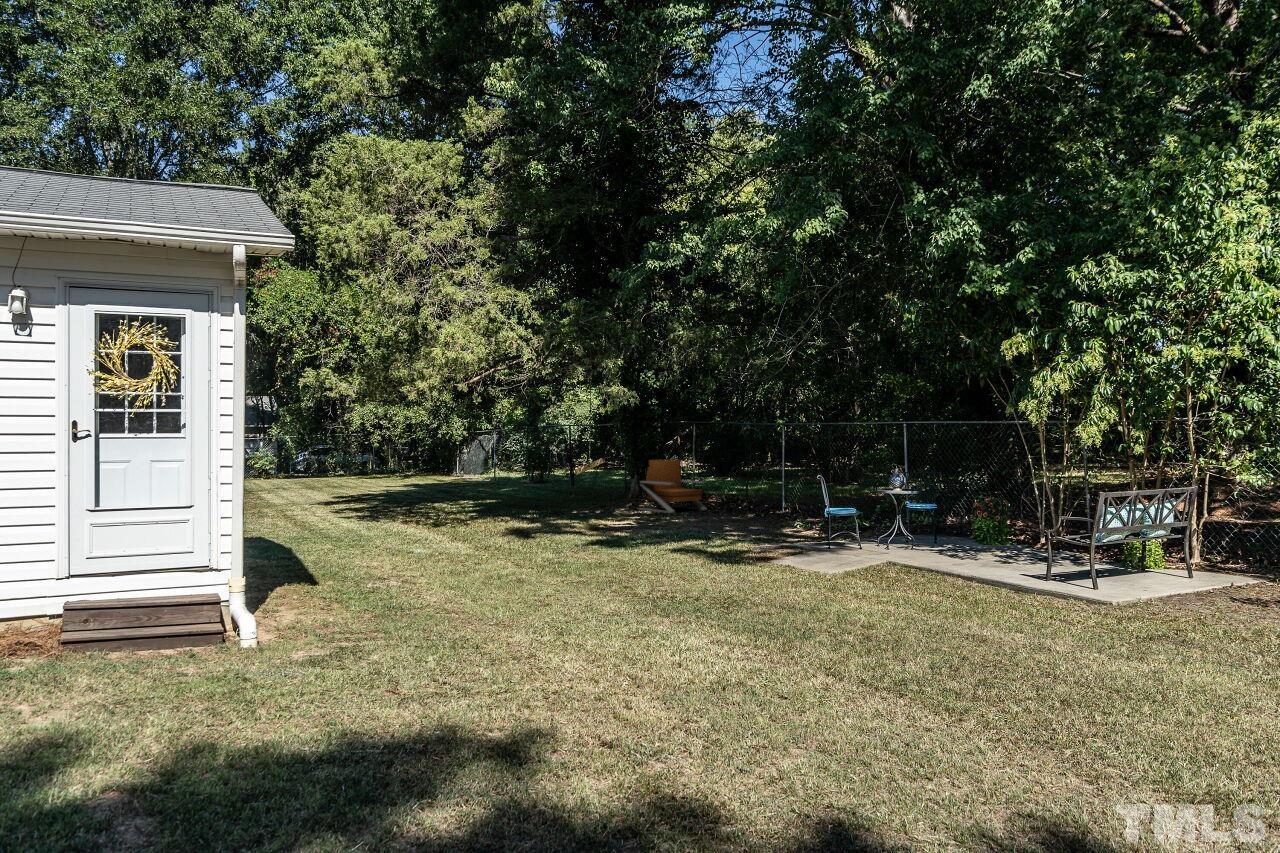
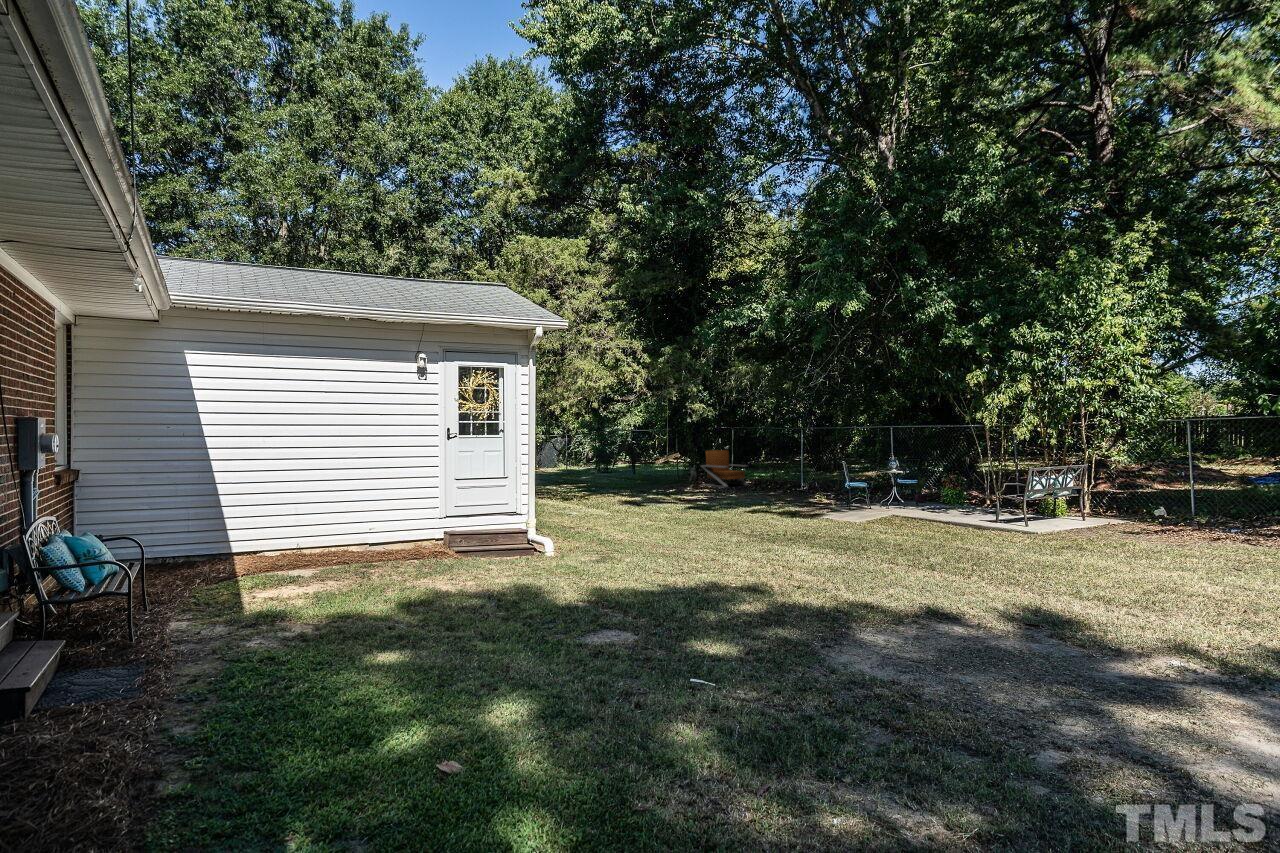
decorative plant: none [919,500,963,540] -> present [915,476,925,502]

